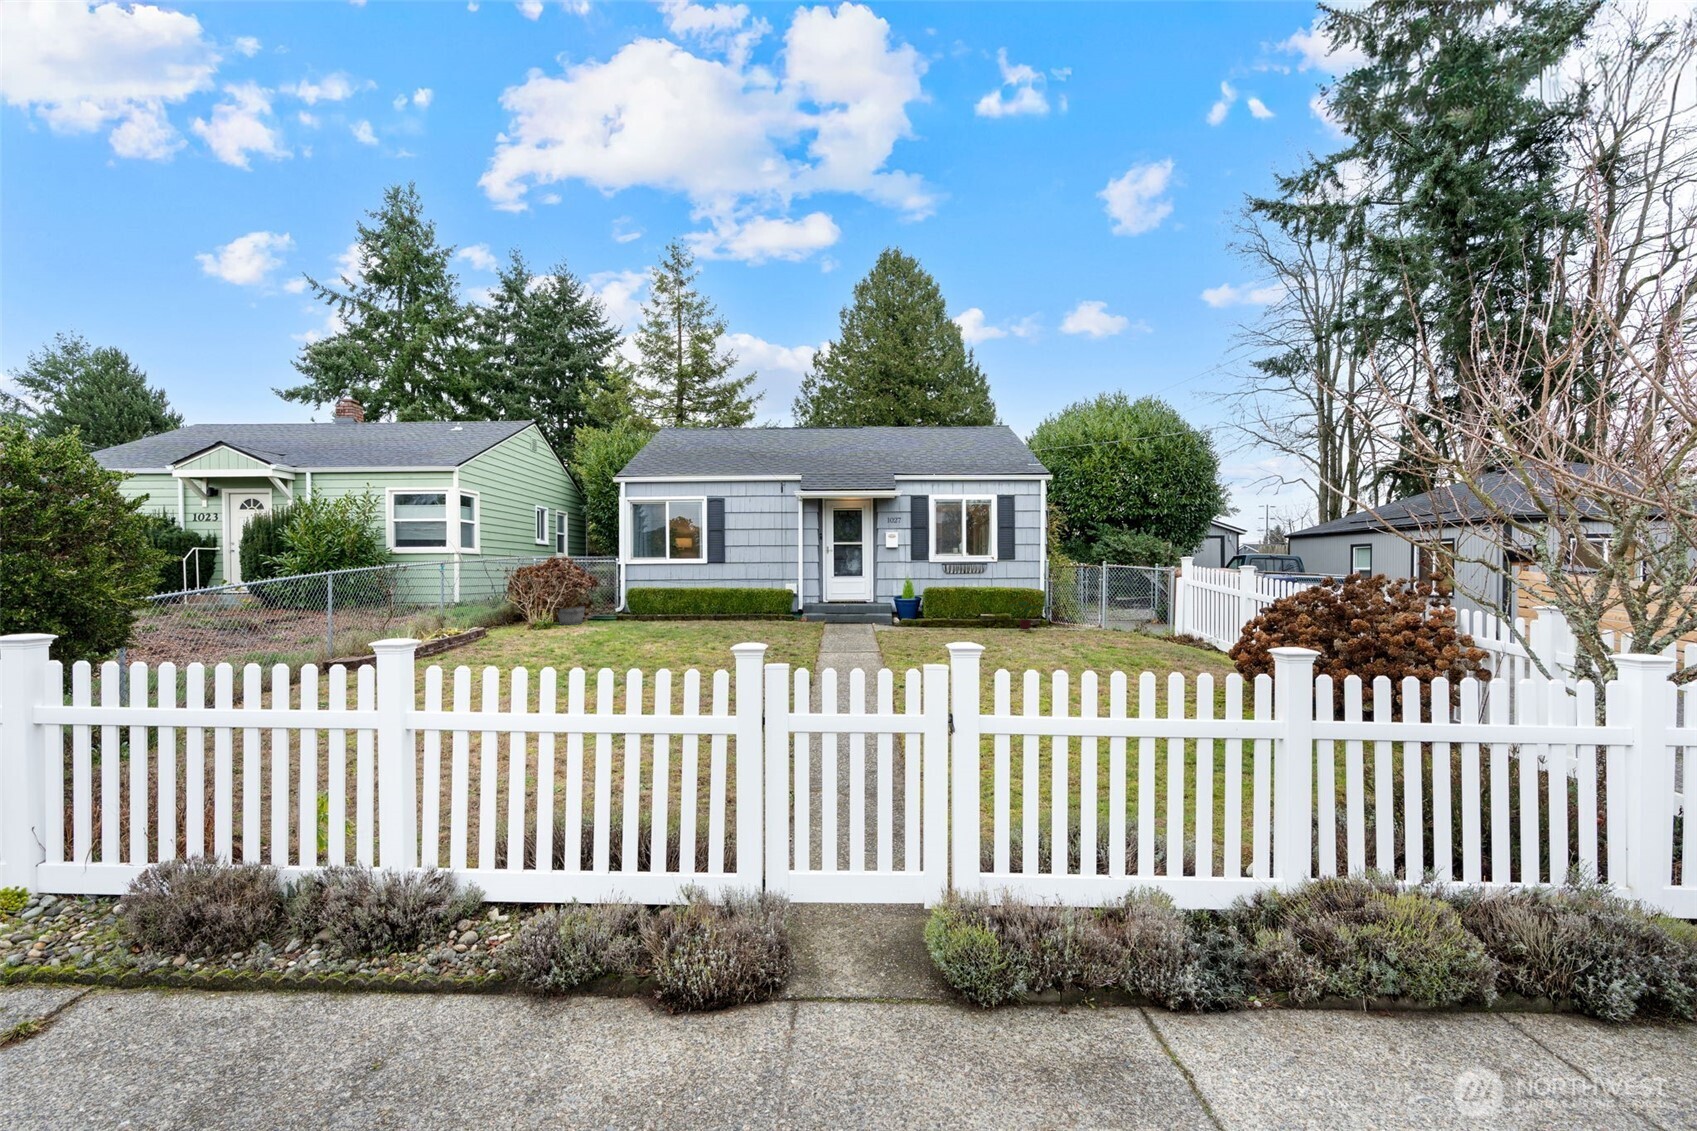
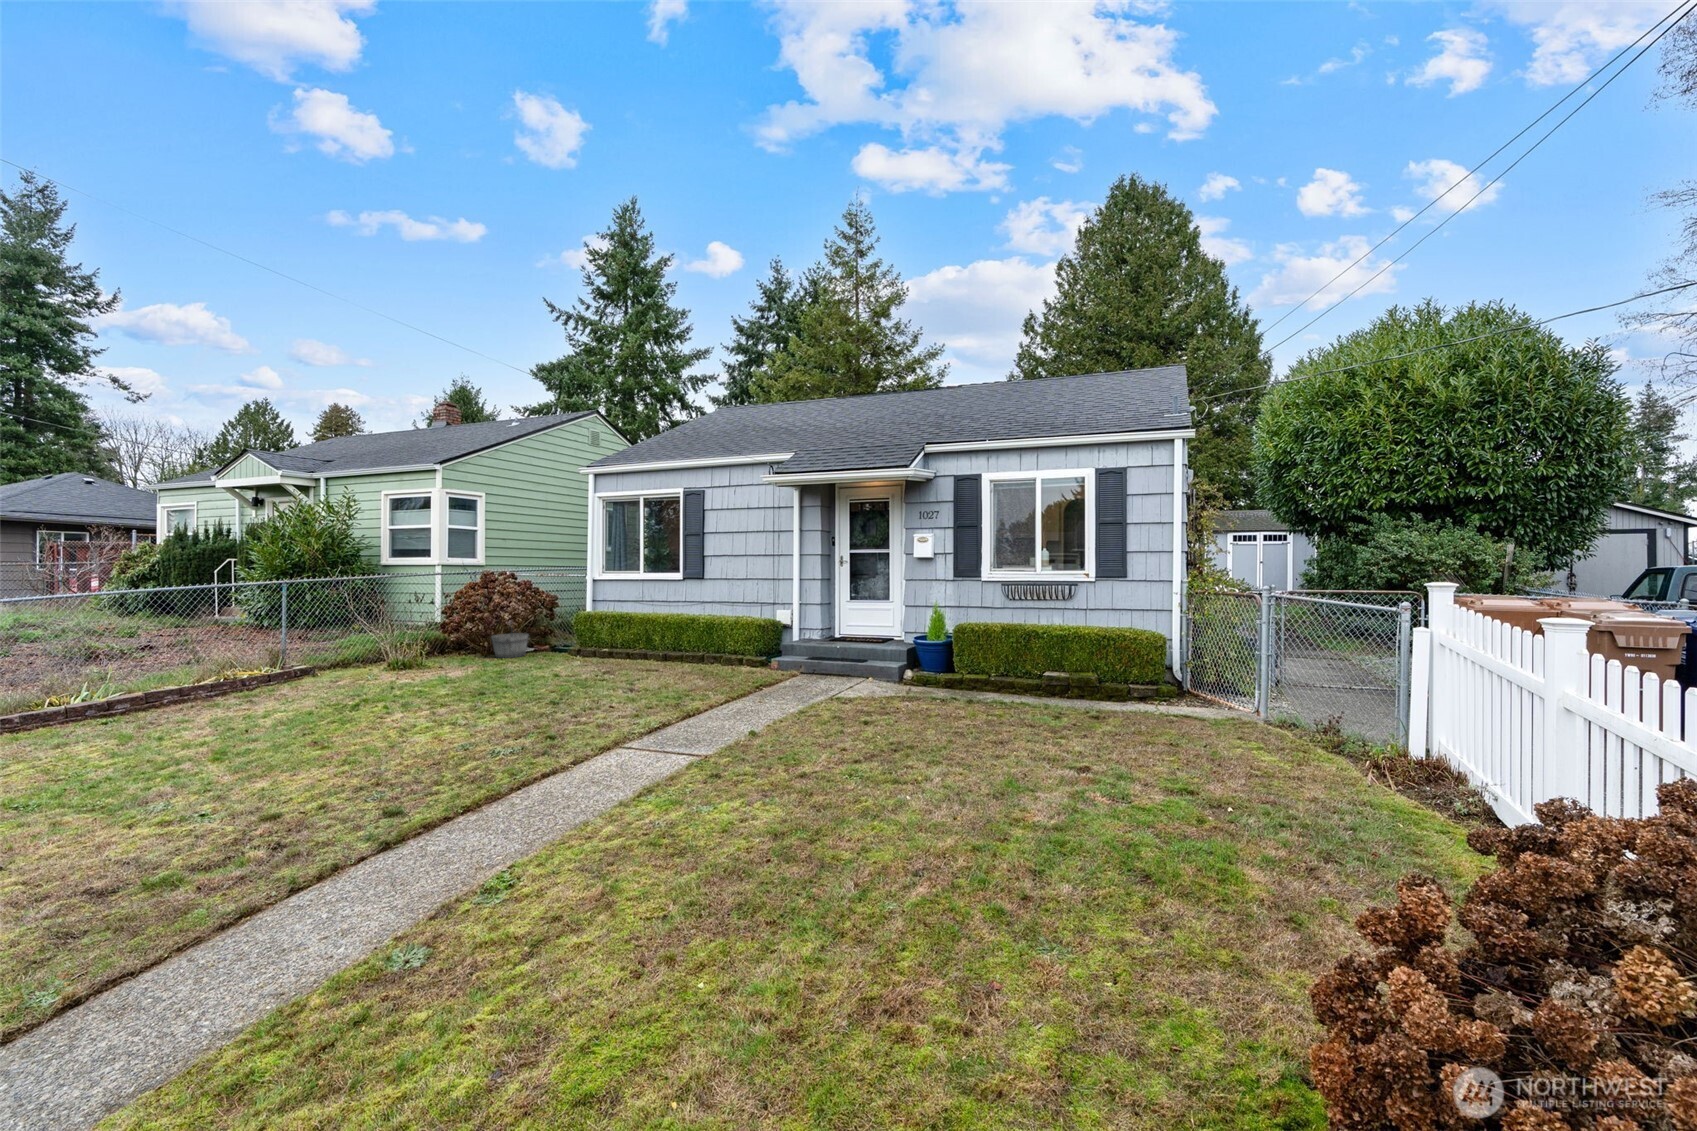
potted plant: present [1011,602,1039,630] -> none [1086,652,1148,706]

